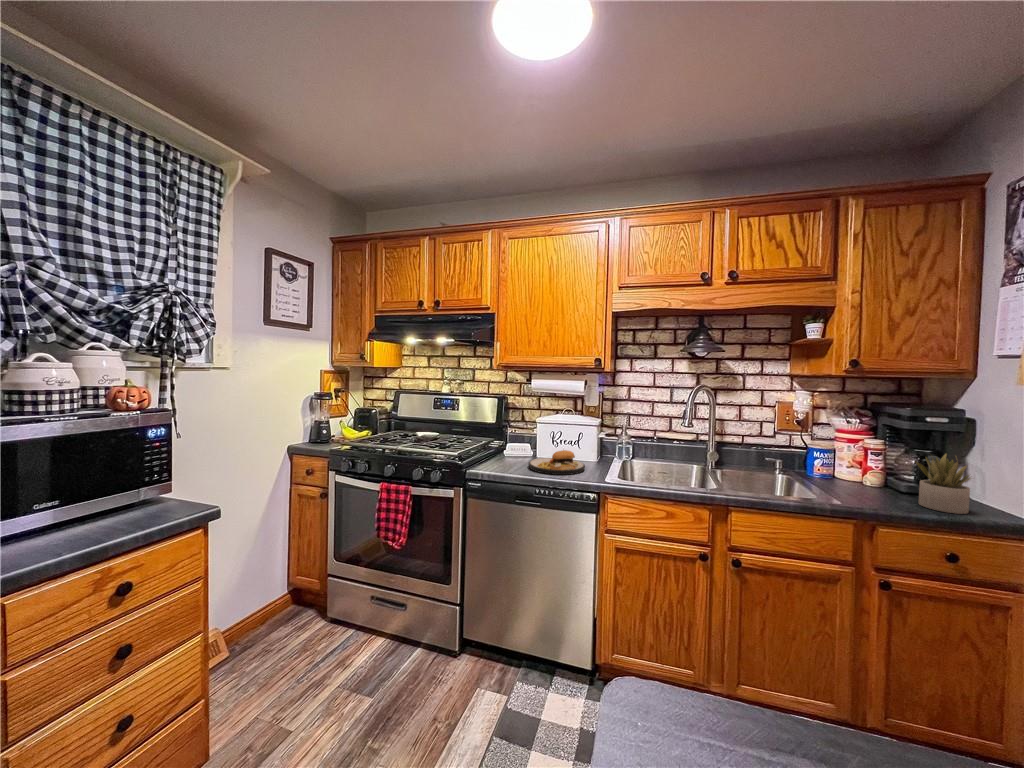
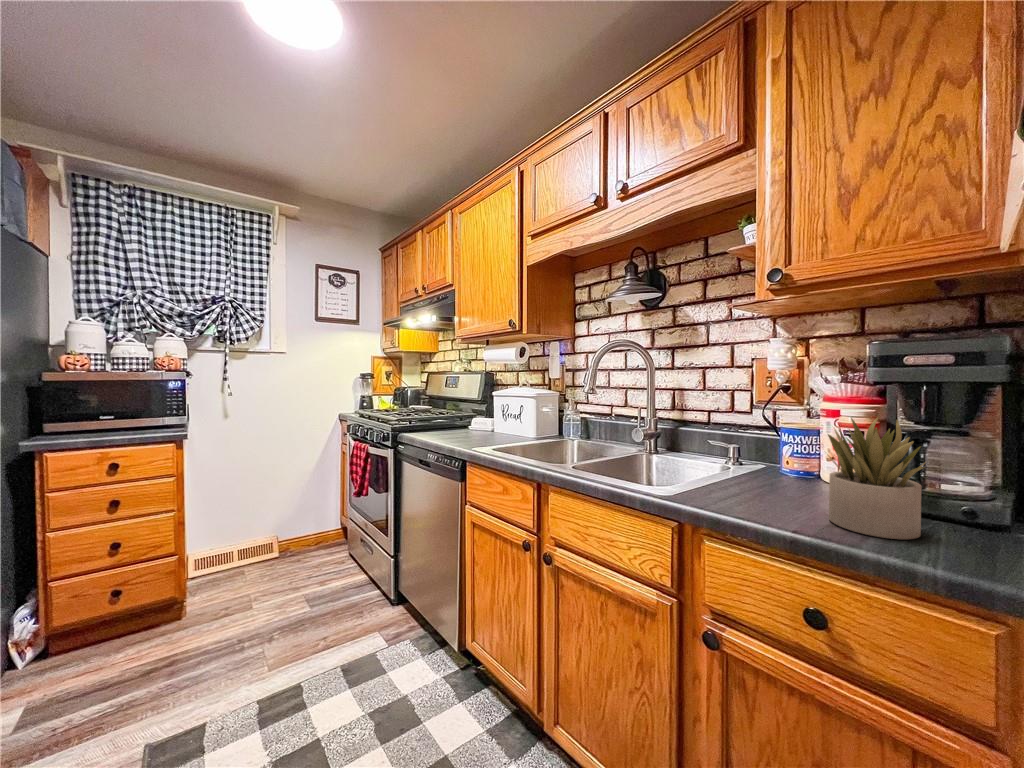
plate: present [529,450,585,475] -> none [444,408,503,442]

